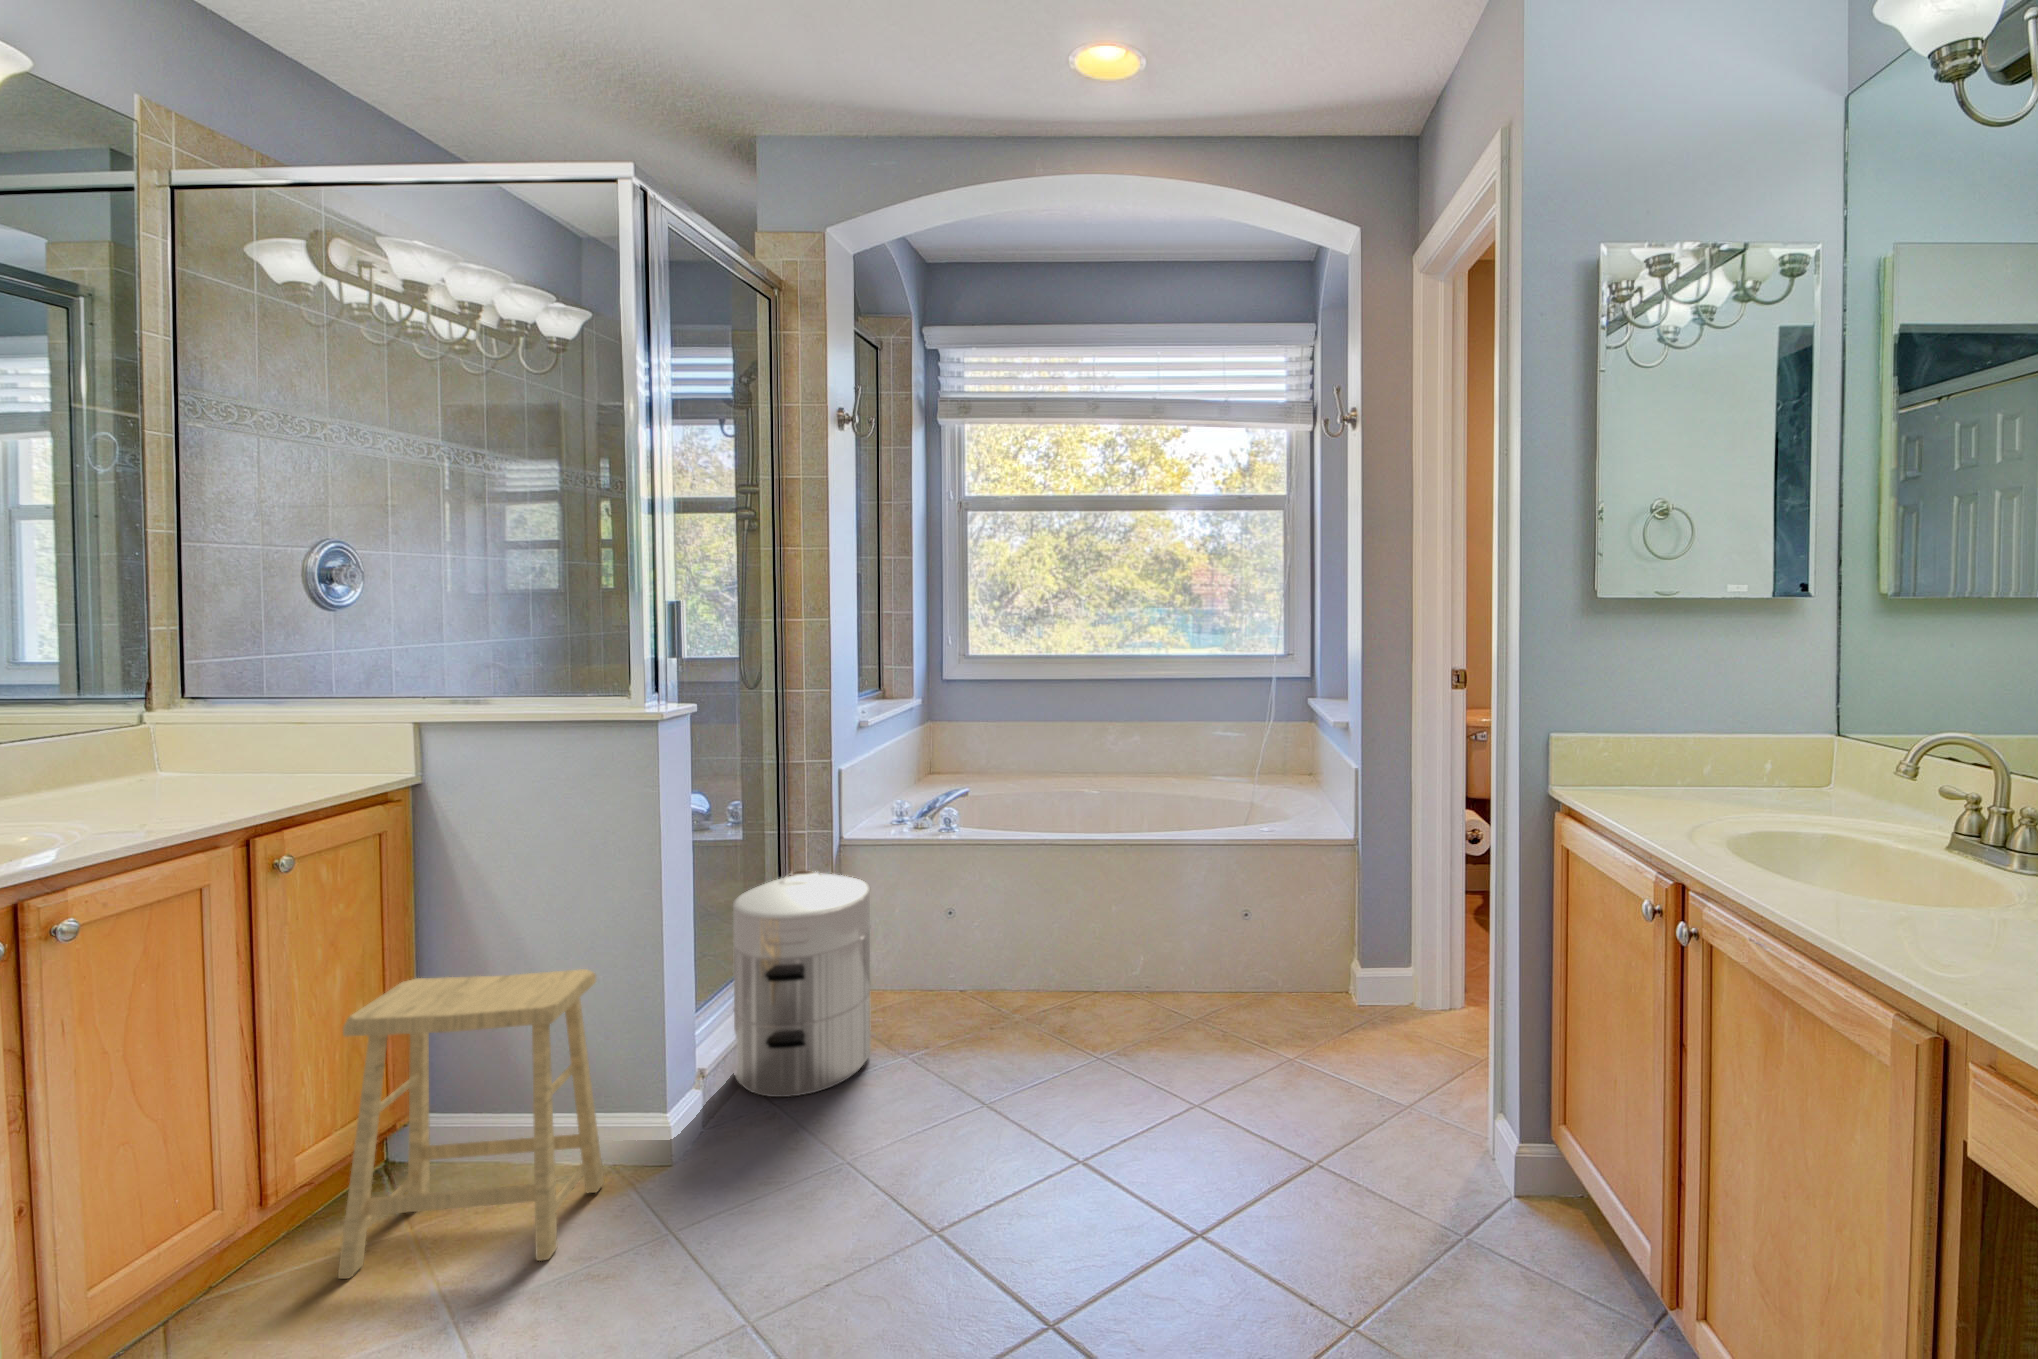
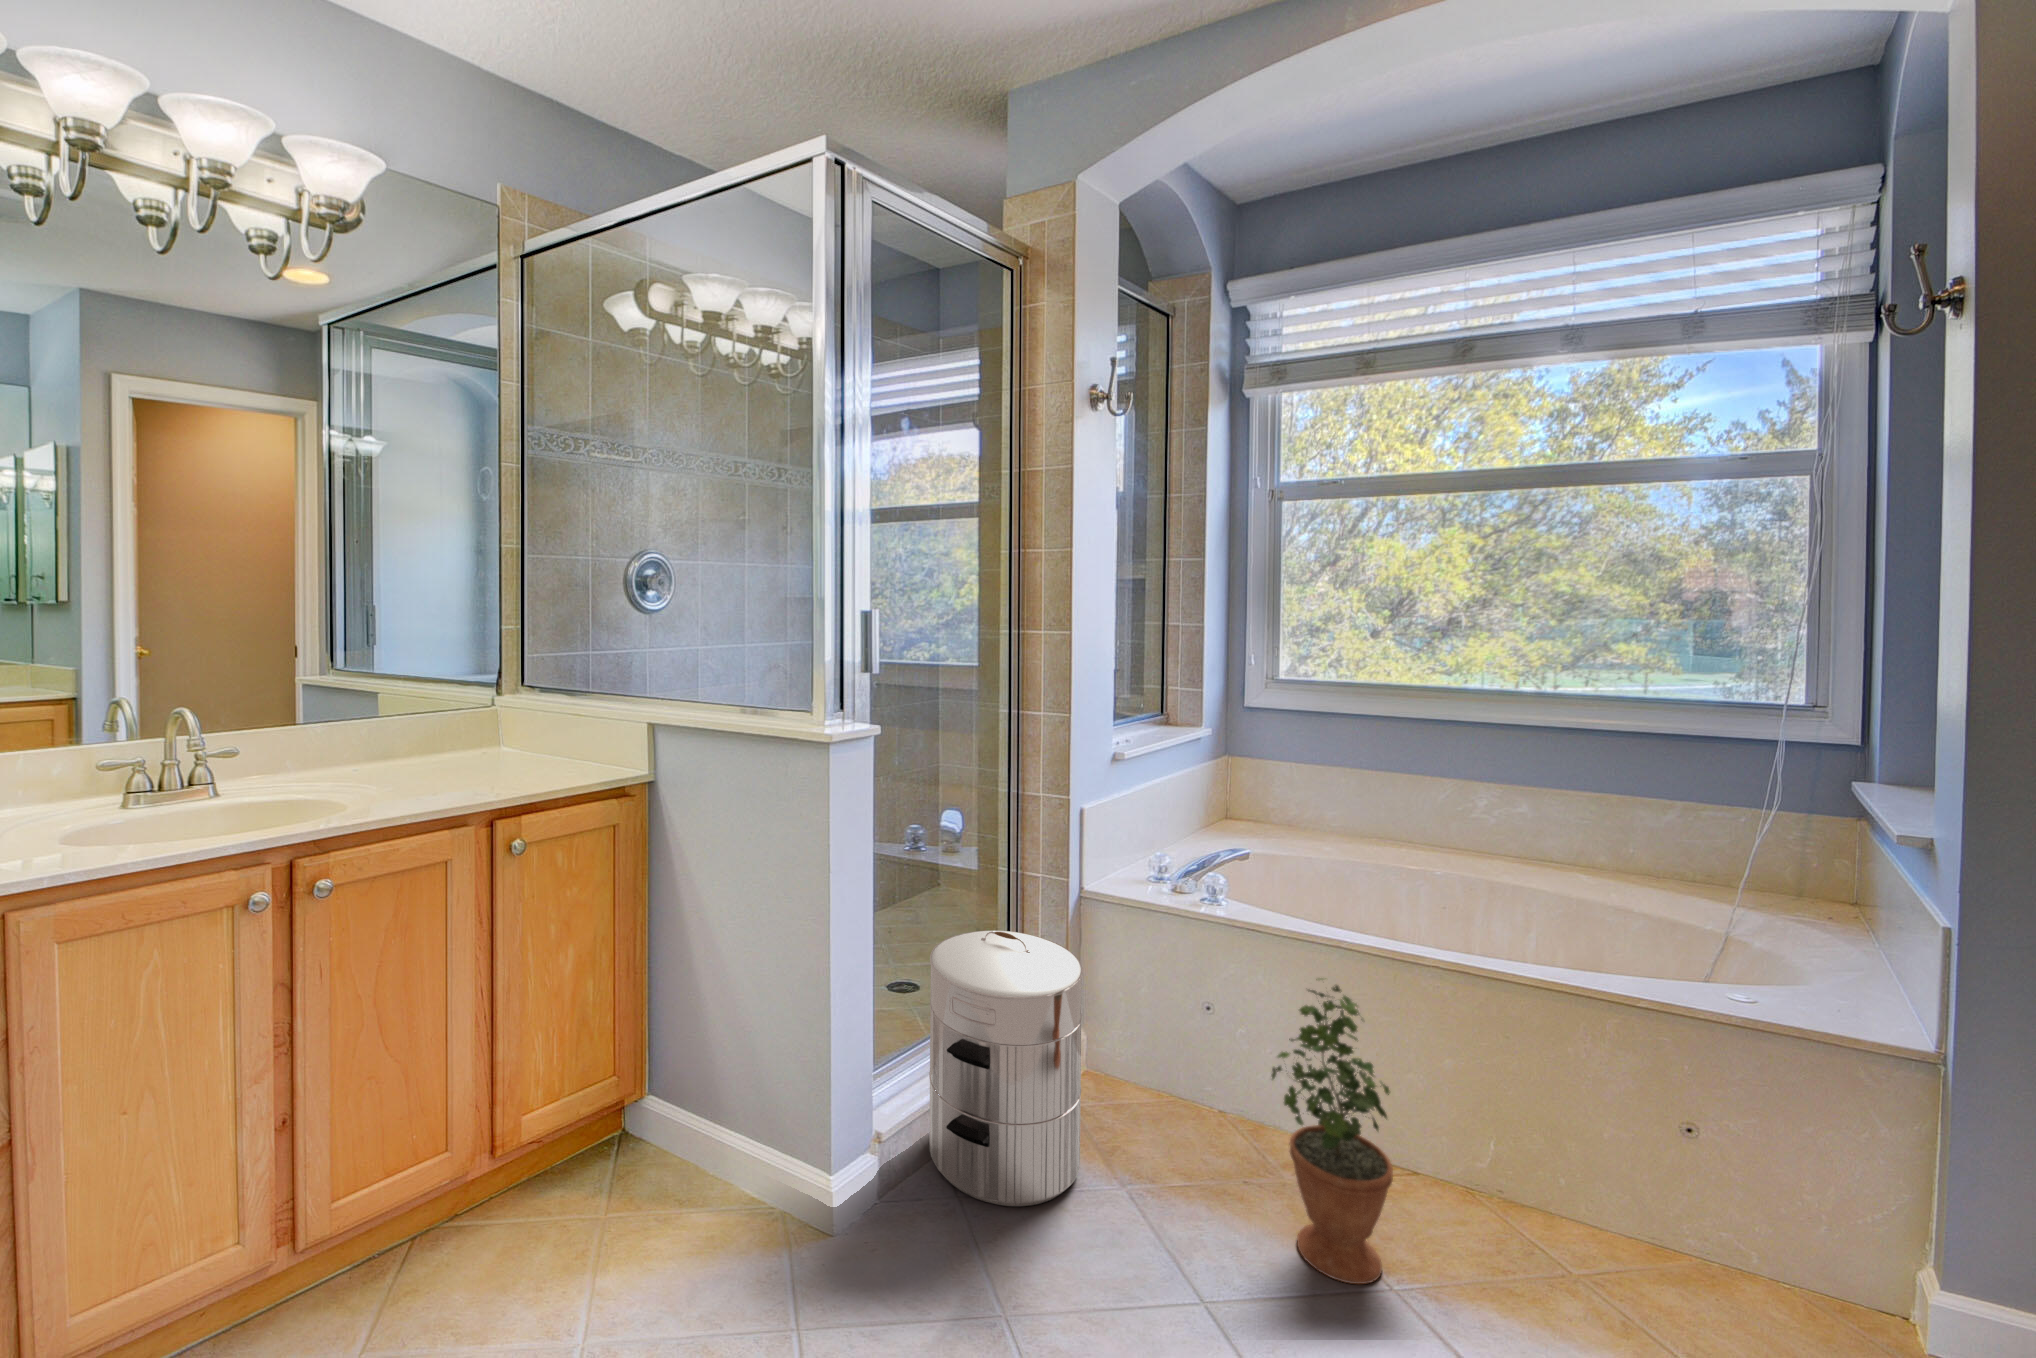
potted plant: none [1013,843,1089,1042] -> present [1271,978,1393,1284]
footstool: present [338,969,604,1279] -> none [557,957,769,1302]

